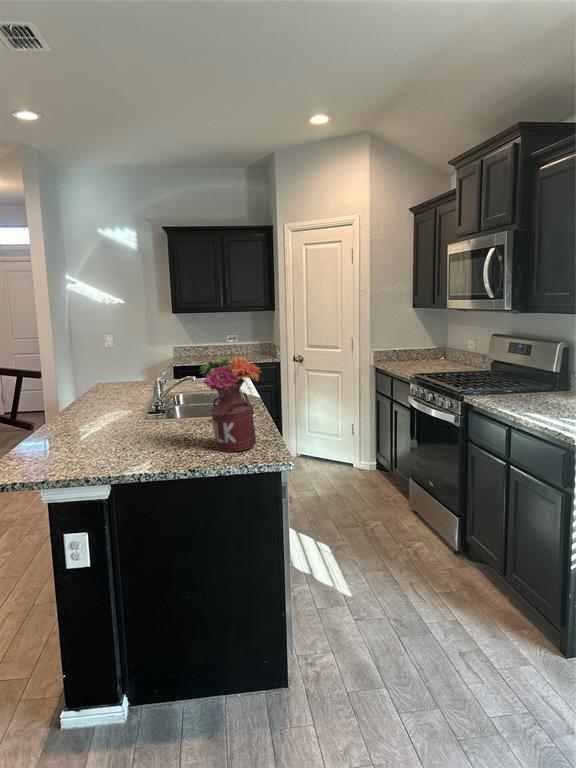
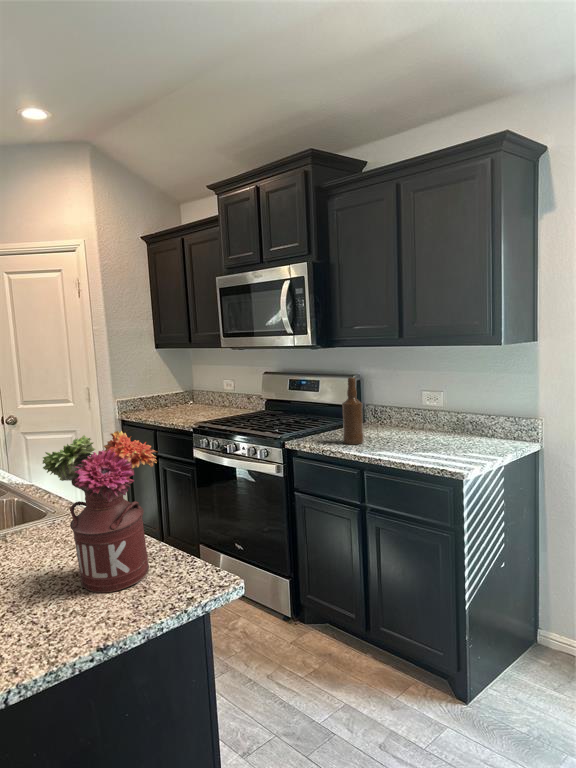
bottle: none [509,341,531,405] -> present [342,377,364,444]

